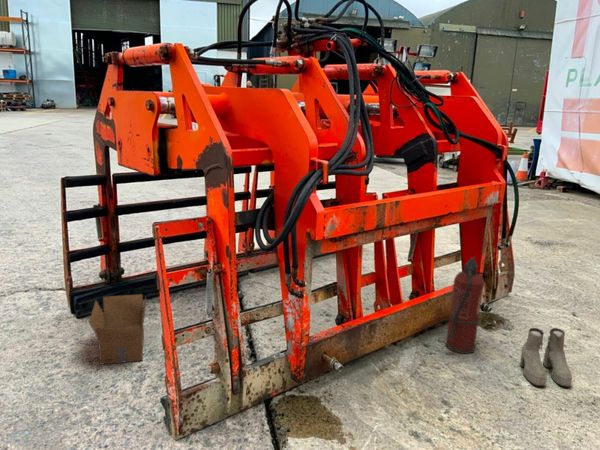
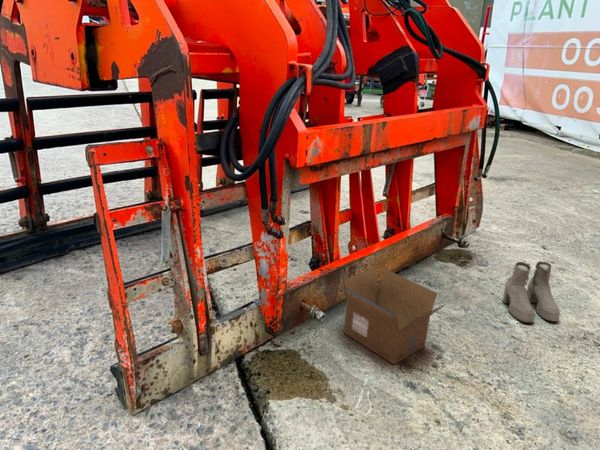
fire extinguisher: present [445,257,484,354] -> none [423,187,467,293]
cardboard box: present [89,294,146,364] -> present [343,268,445,364]

